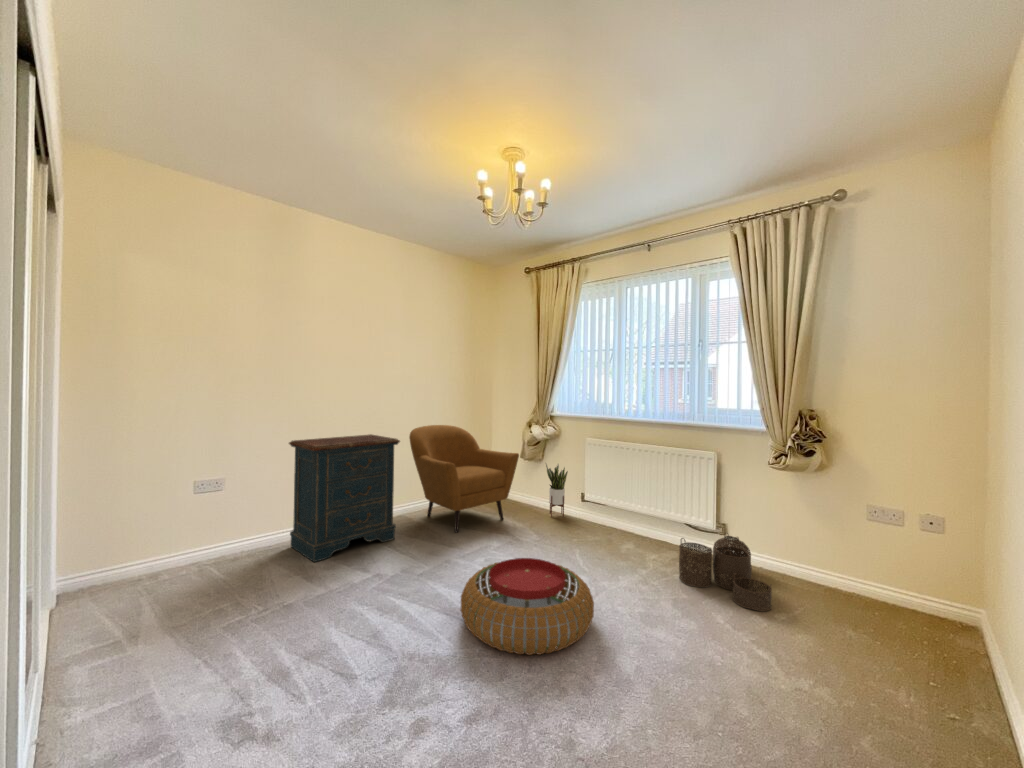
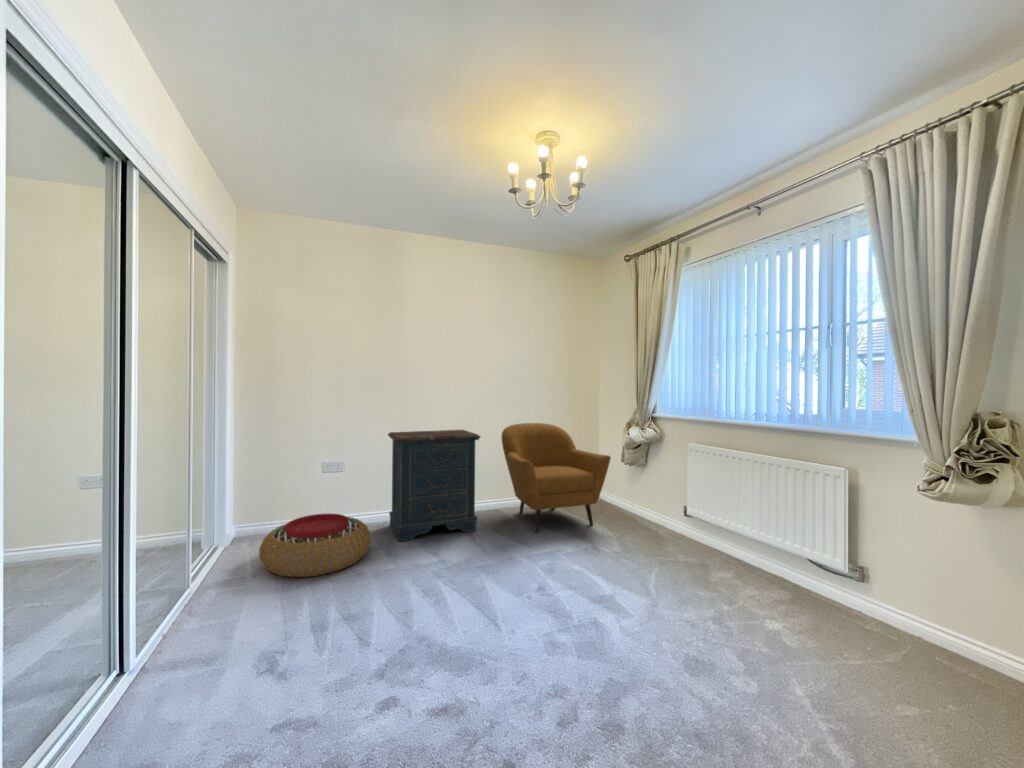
potted plant: present [546,464,568,517] -> none [643,468,668,531]
woven basket: present [679,533,772,611] -> none [771,575,901,697]
pouf: present [461,558,594,655] -> present [259,514,371,577]

